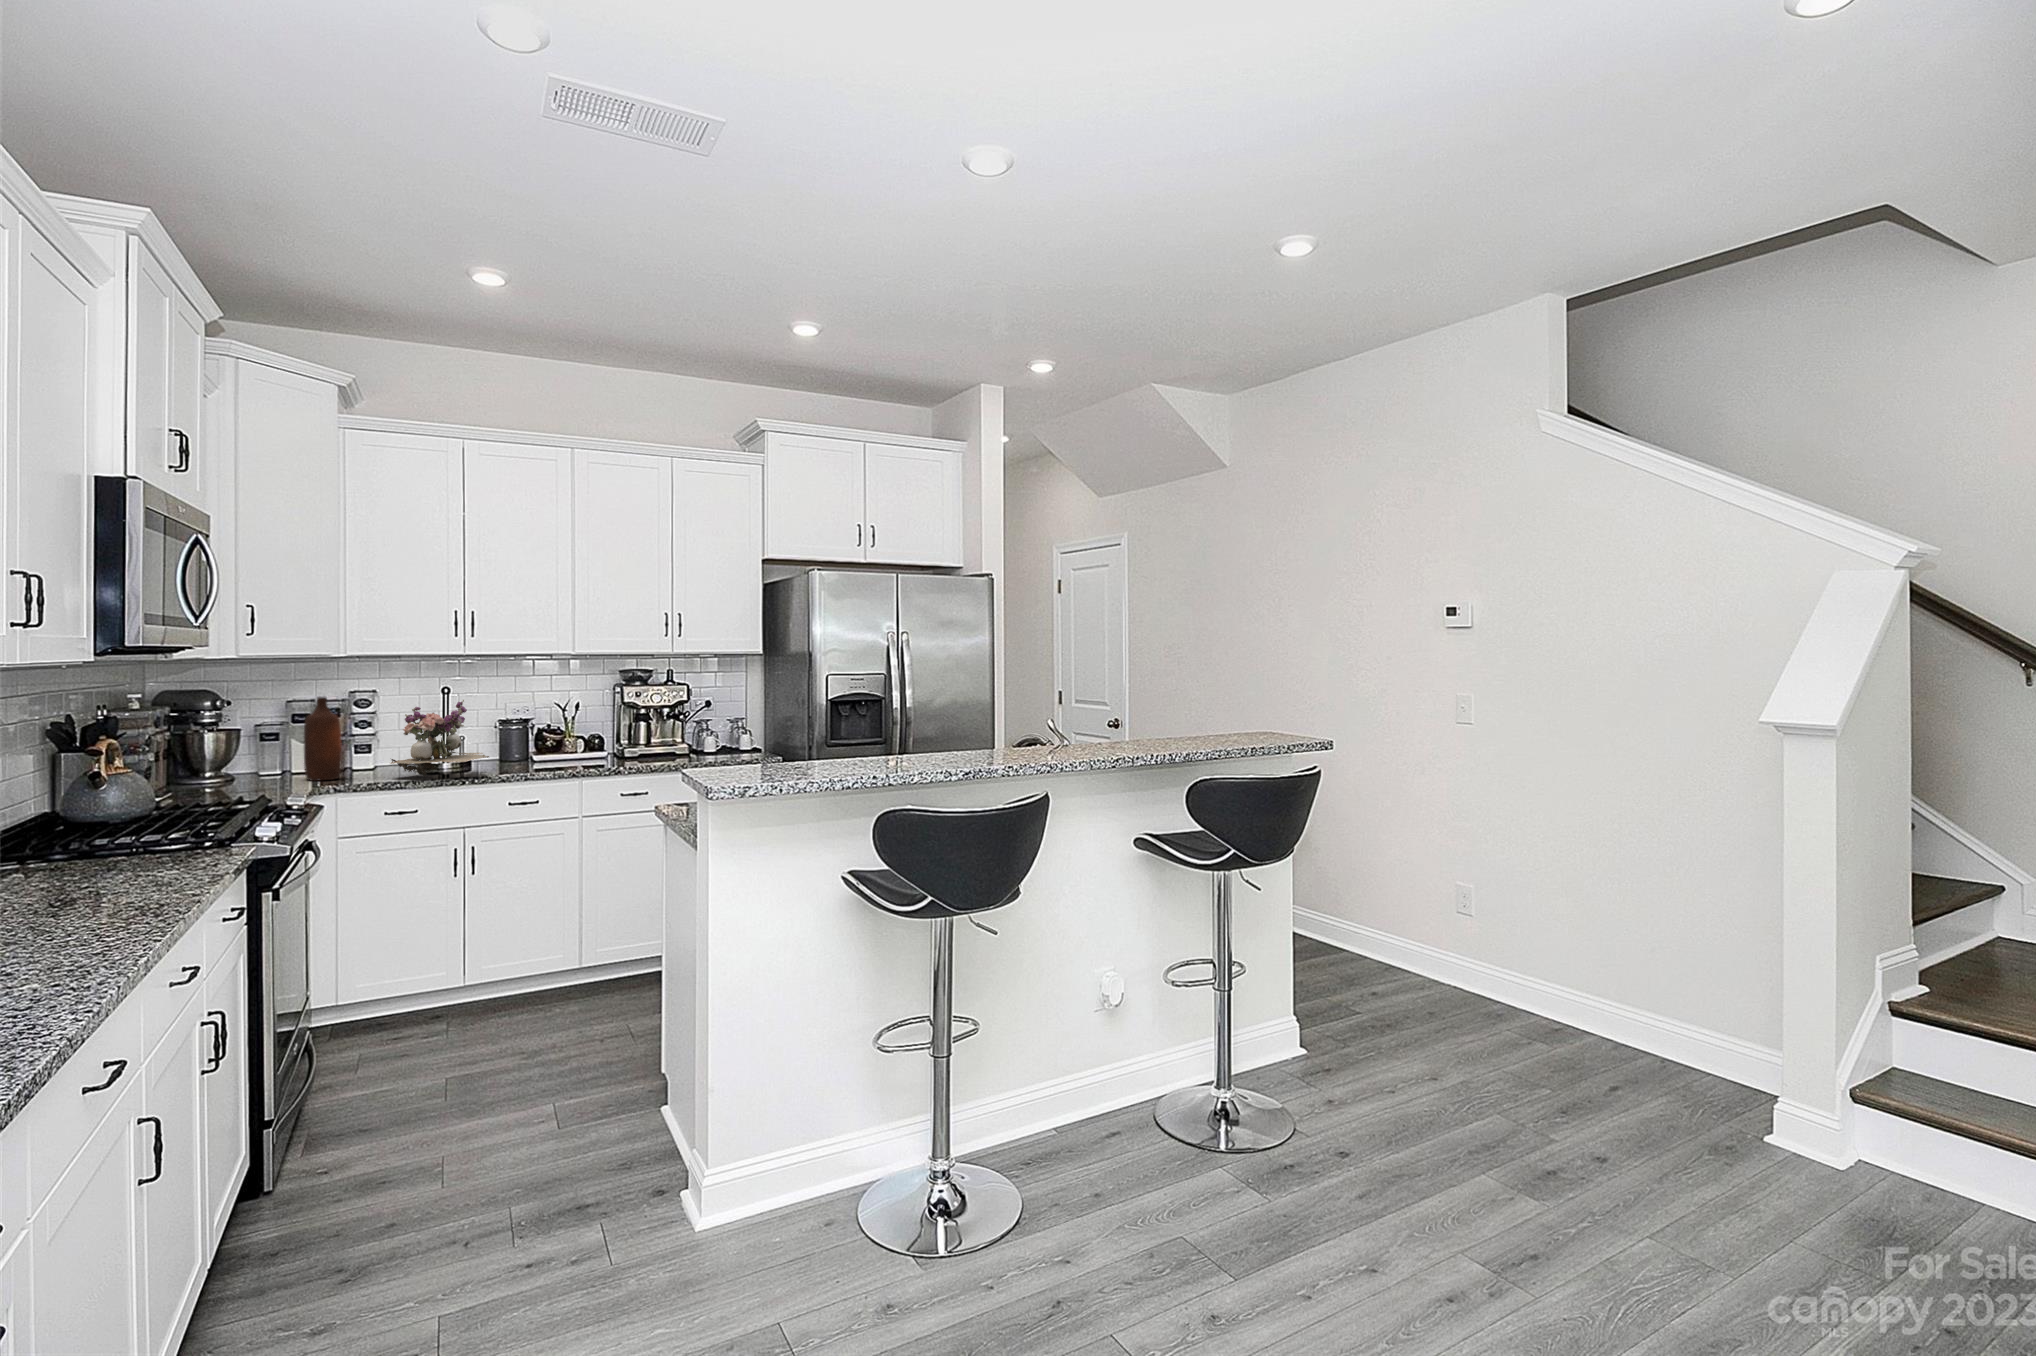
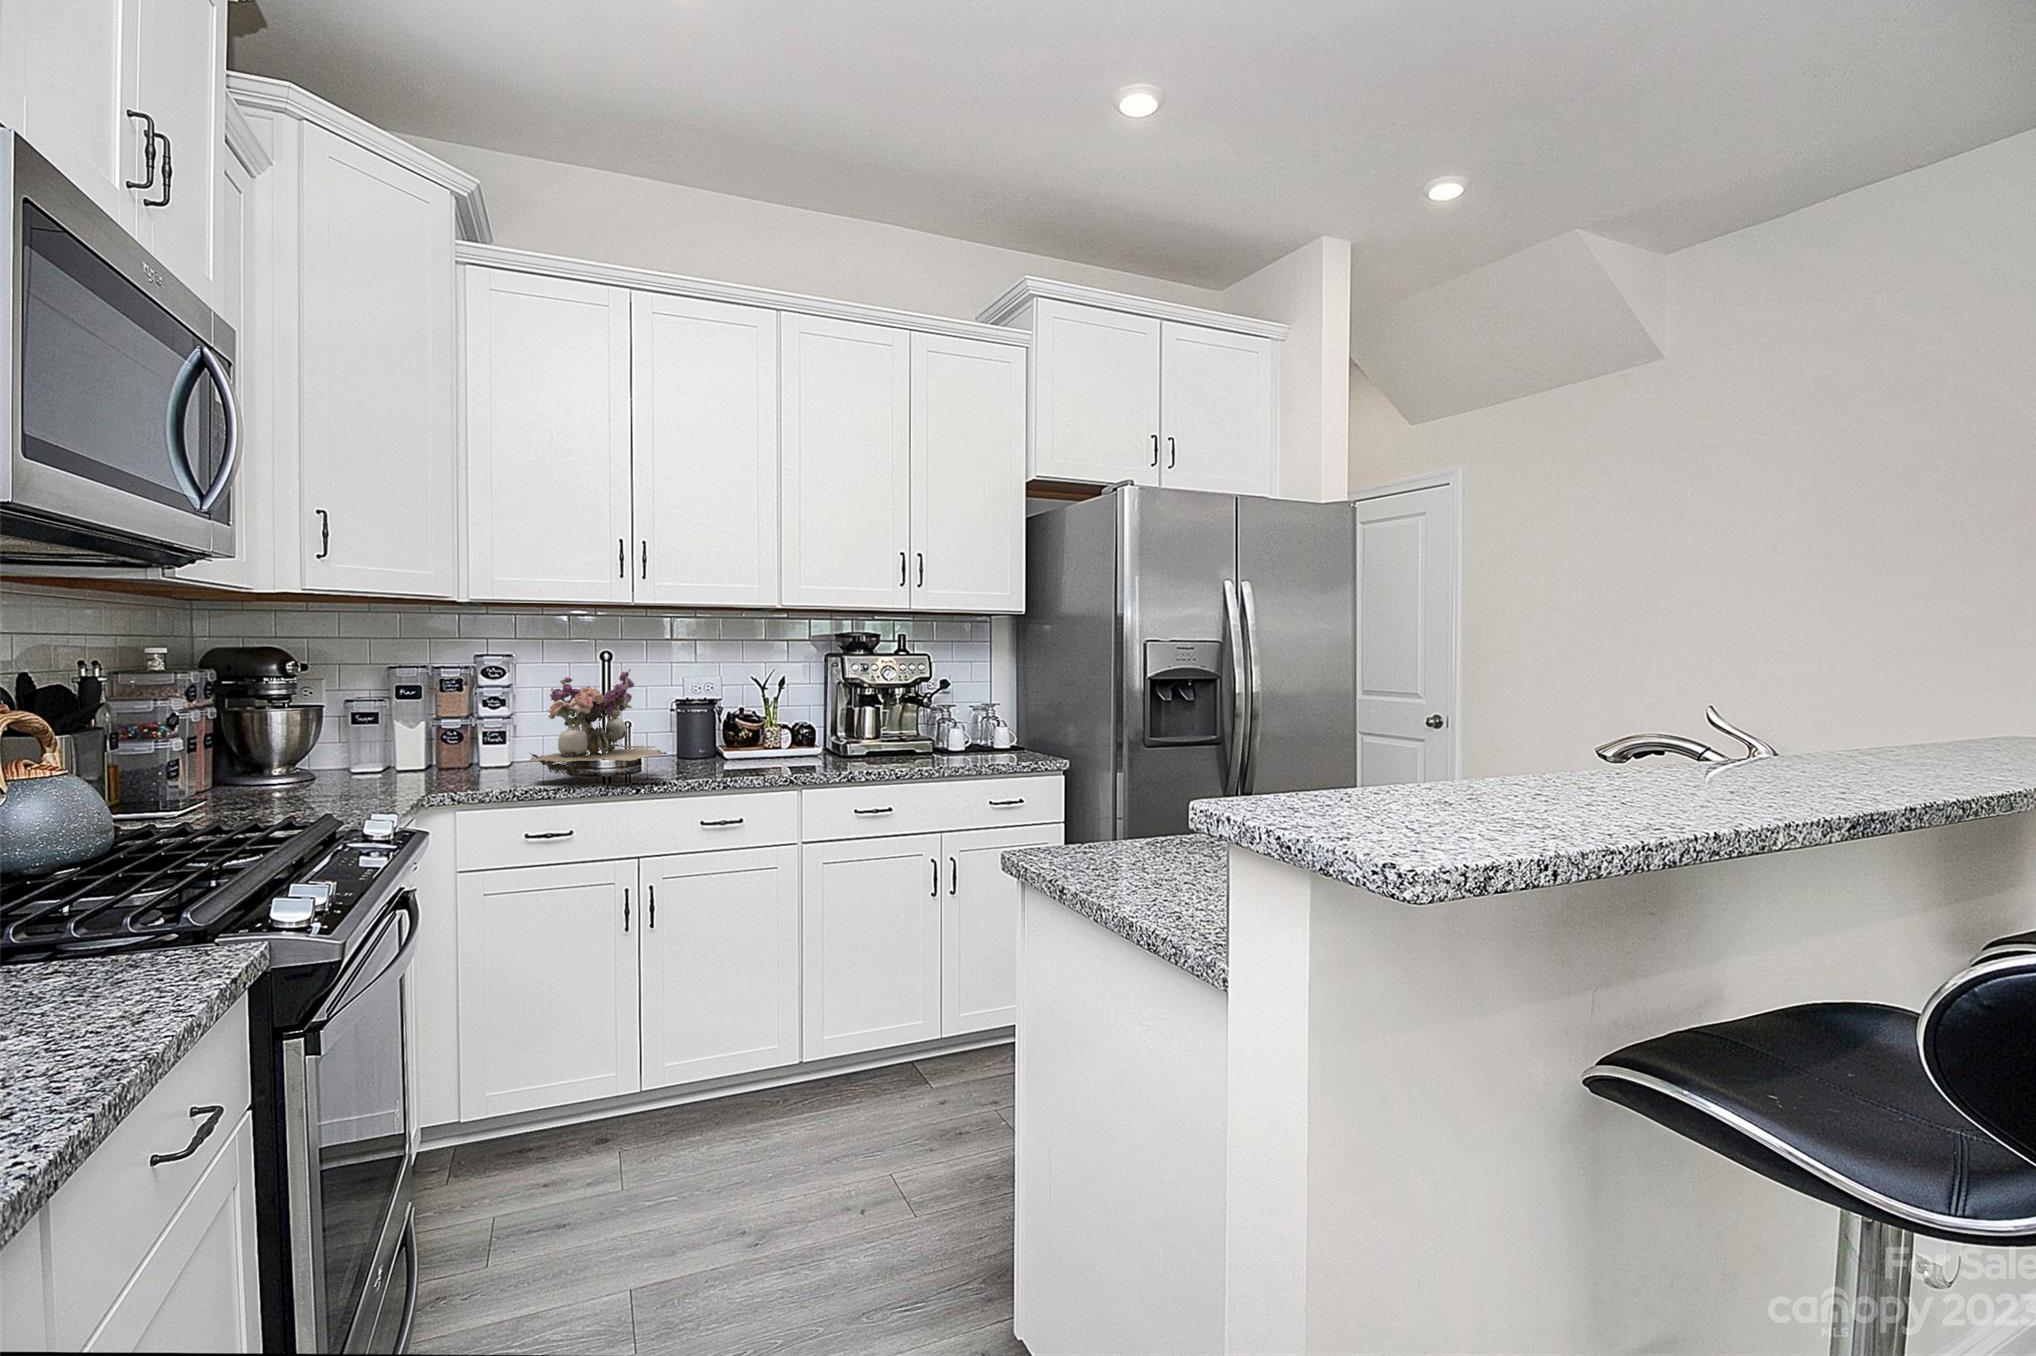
bottle: present [304,697,342,781] -> none [410,659,462,784]

